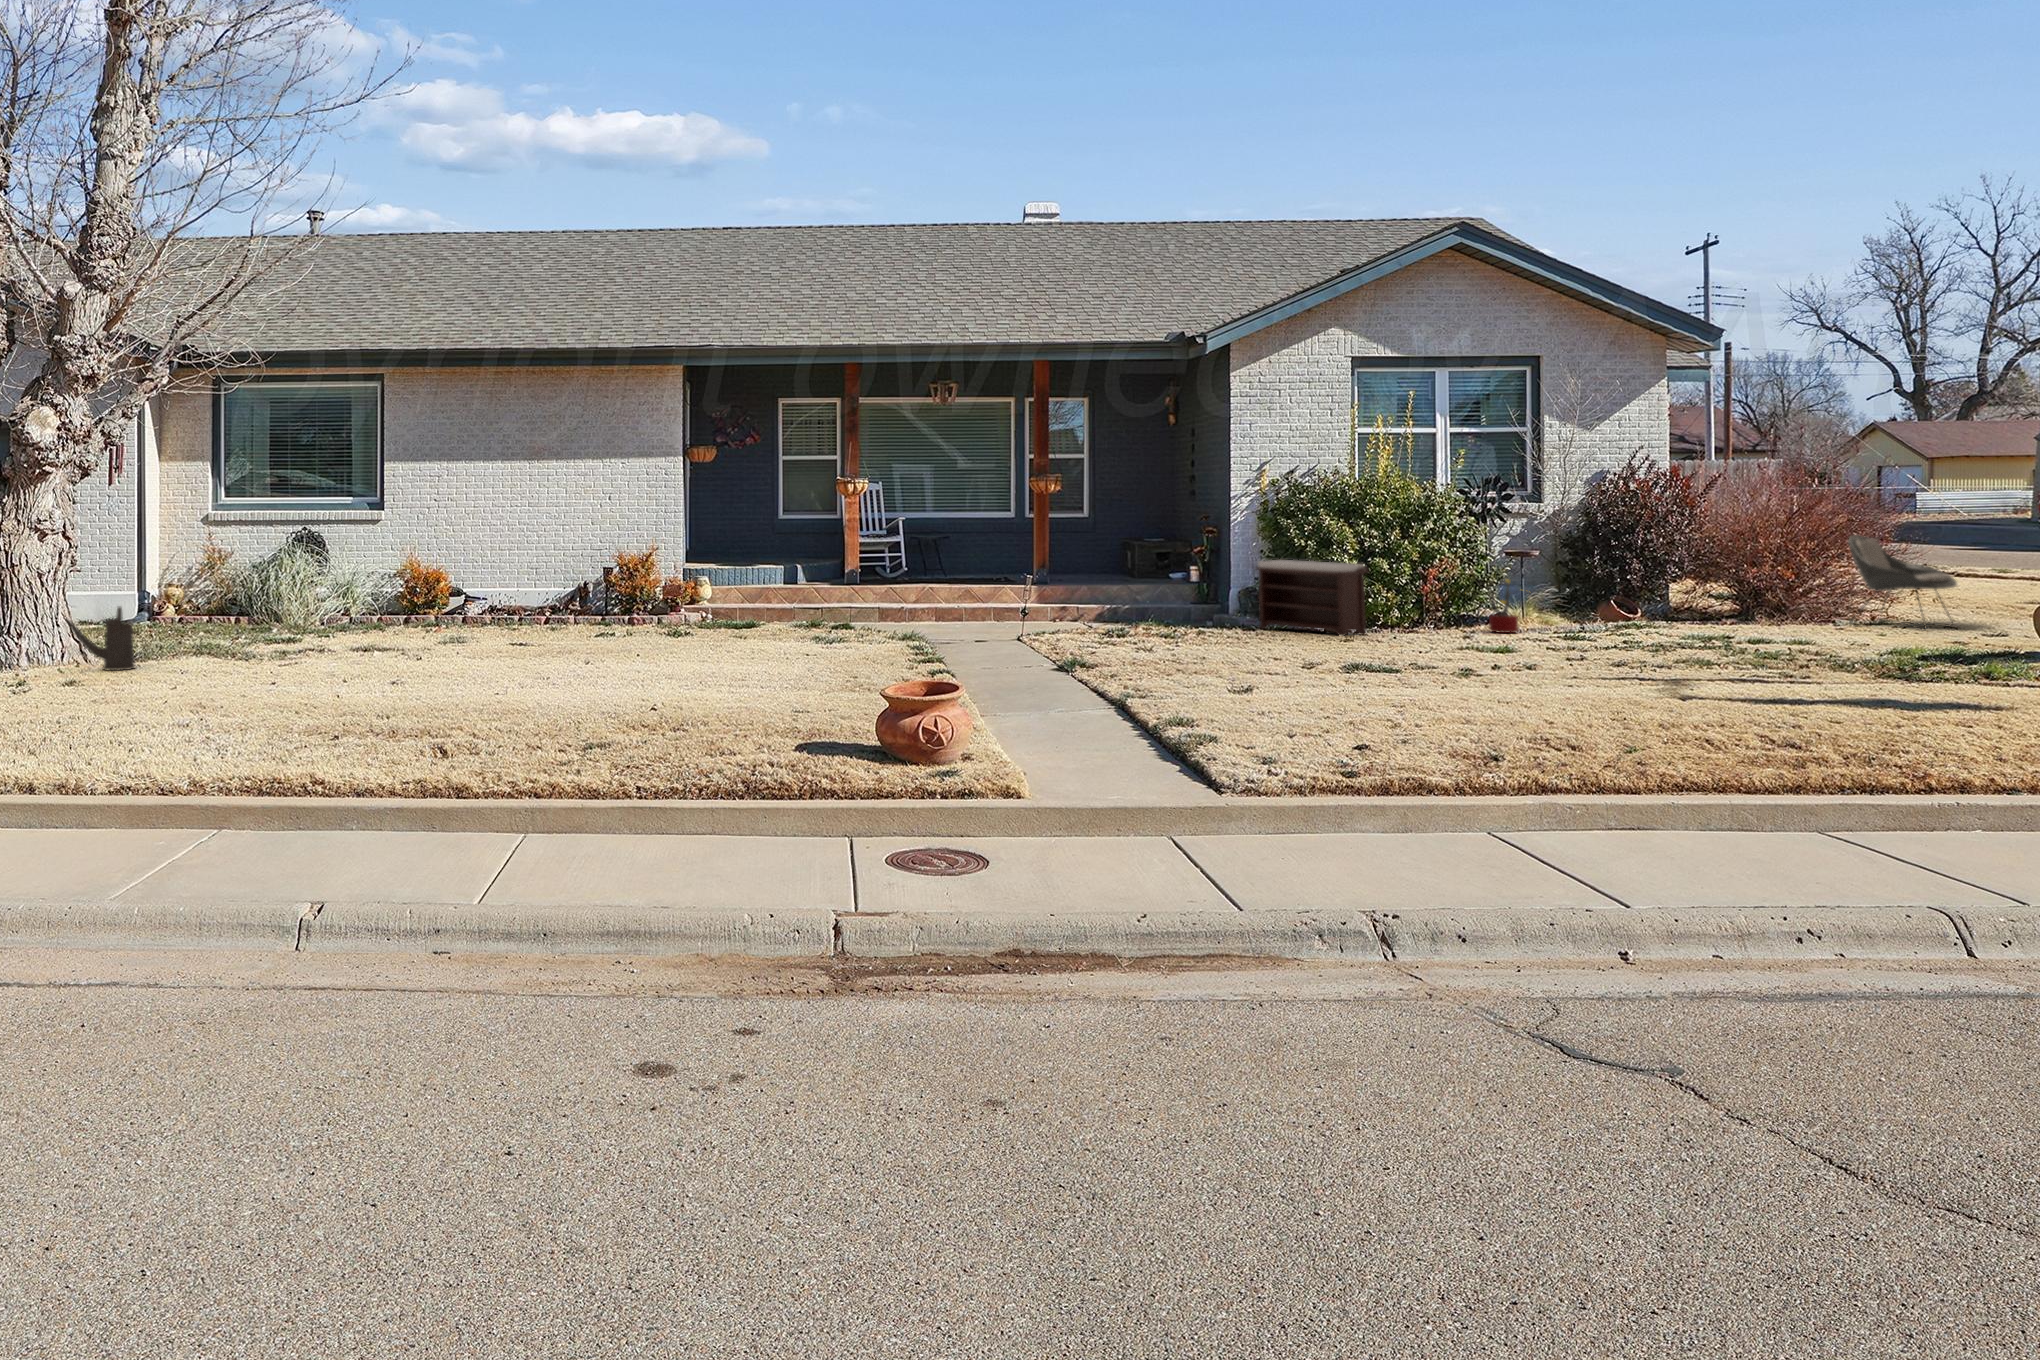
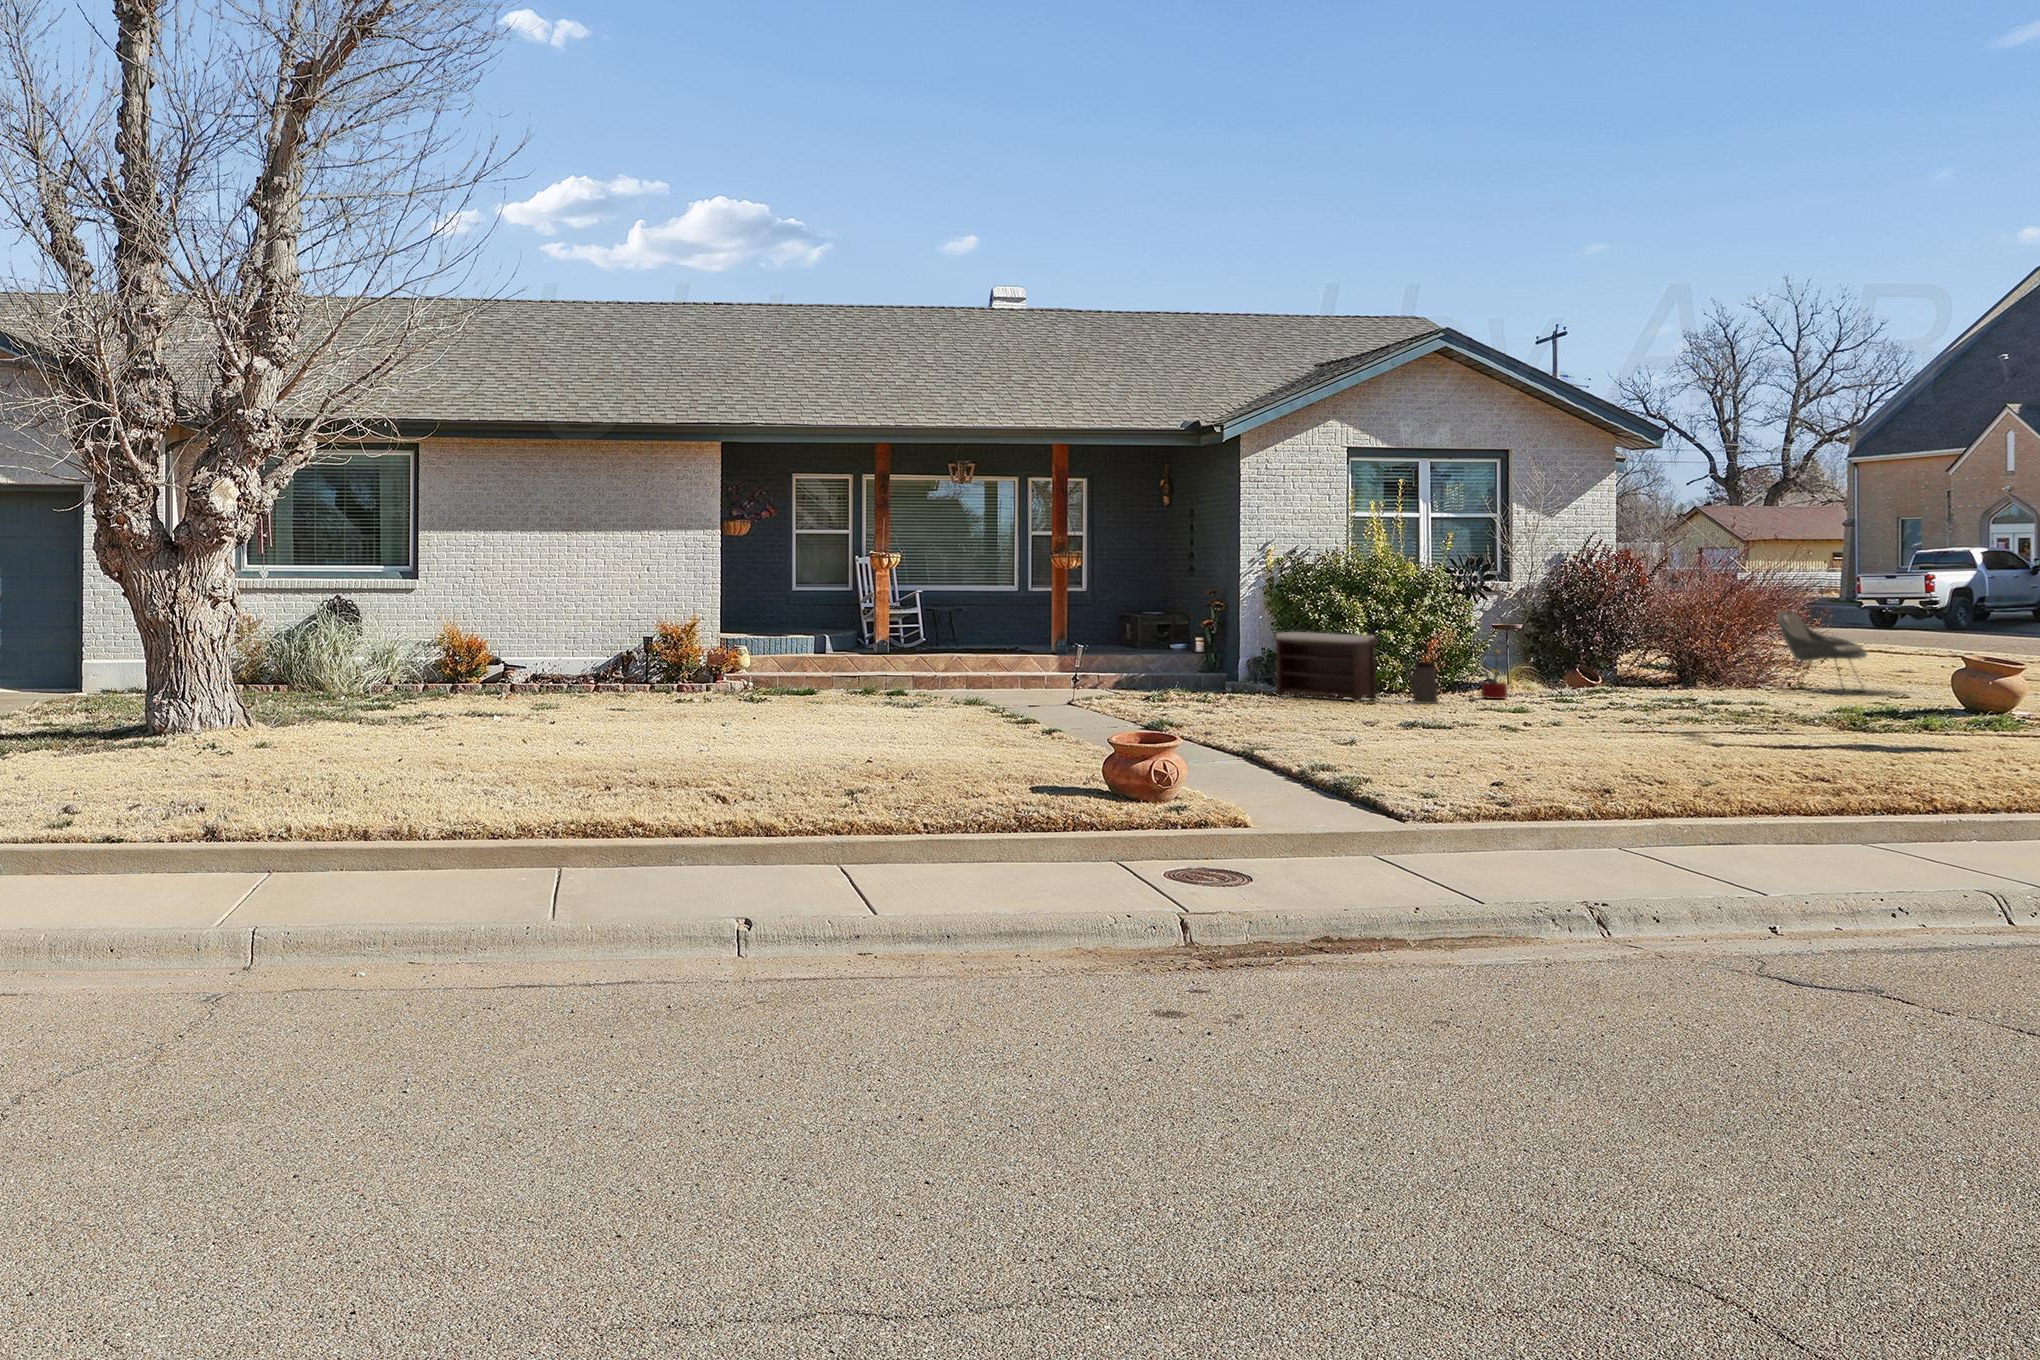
watering can: present [66,607,138,670] -> present [1402,658,1438,704]

